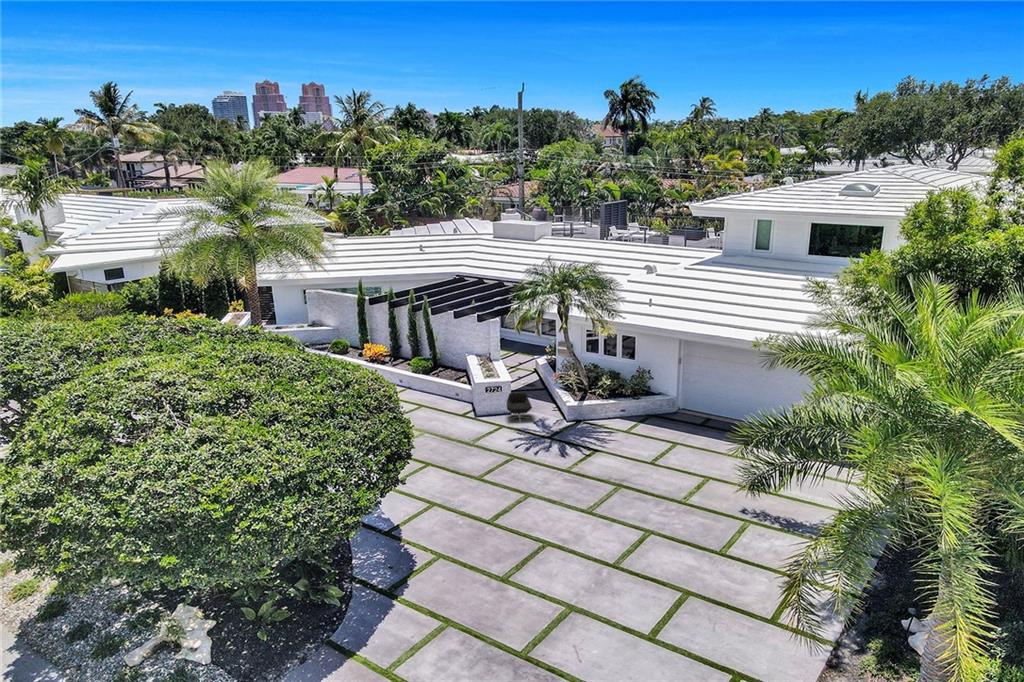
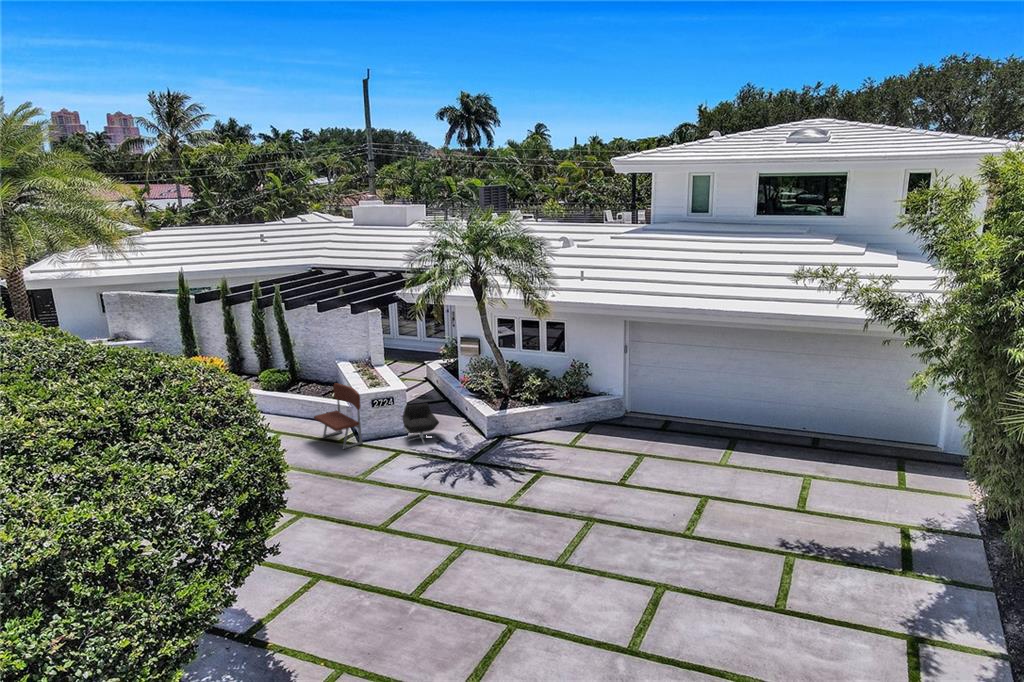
bench: none [445,374,477,422] -> present [314,383,362,449]

